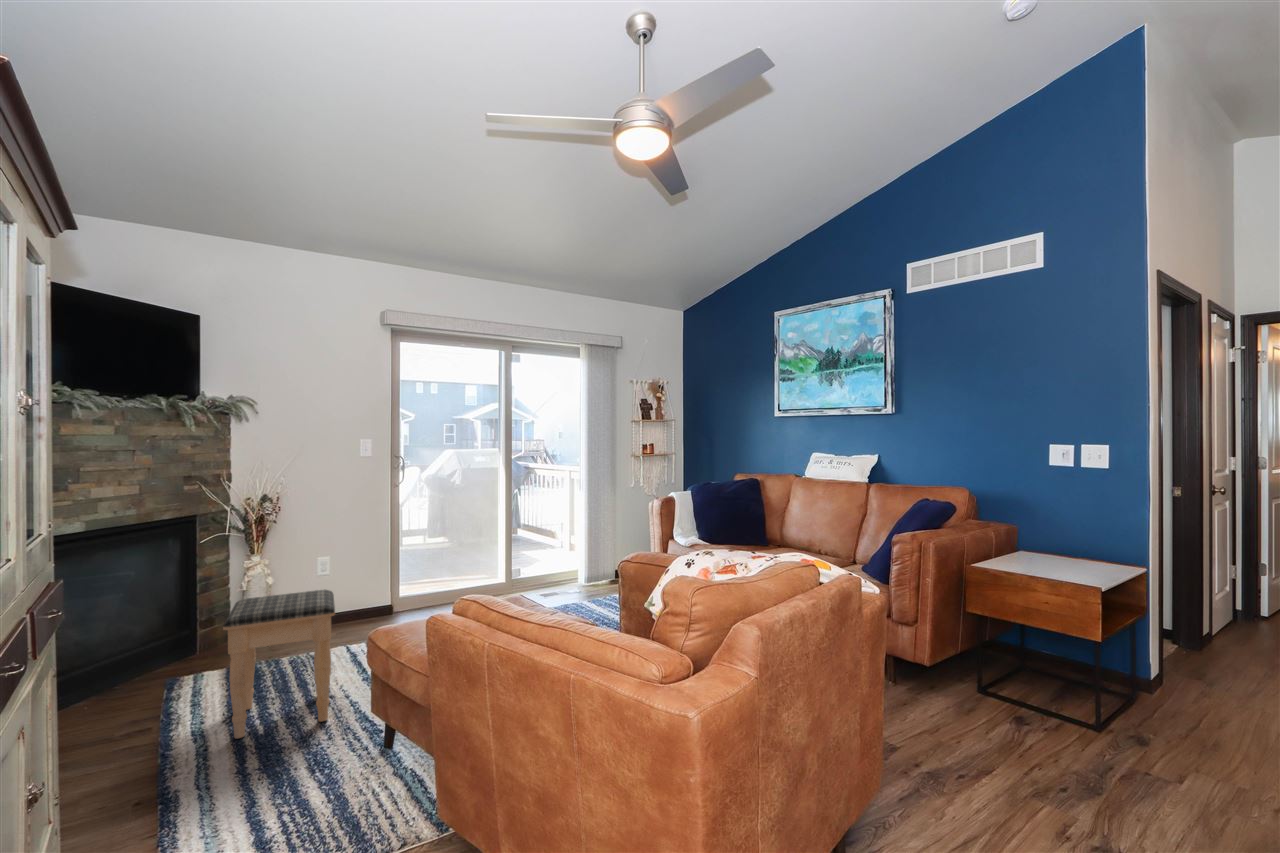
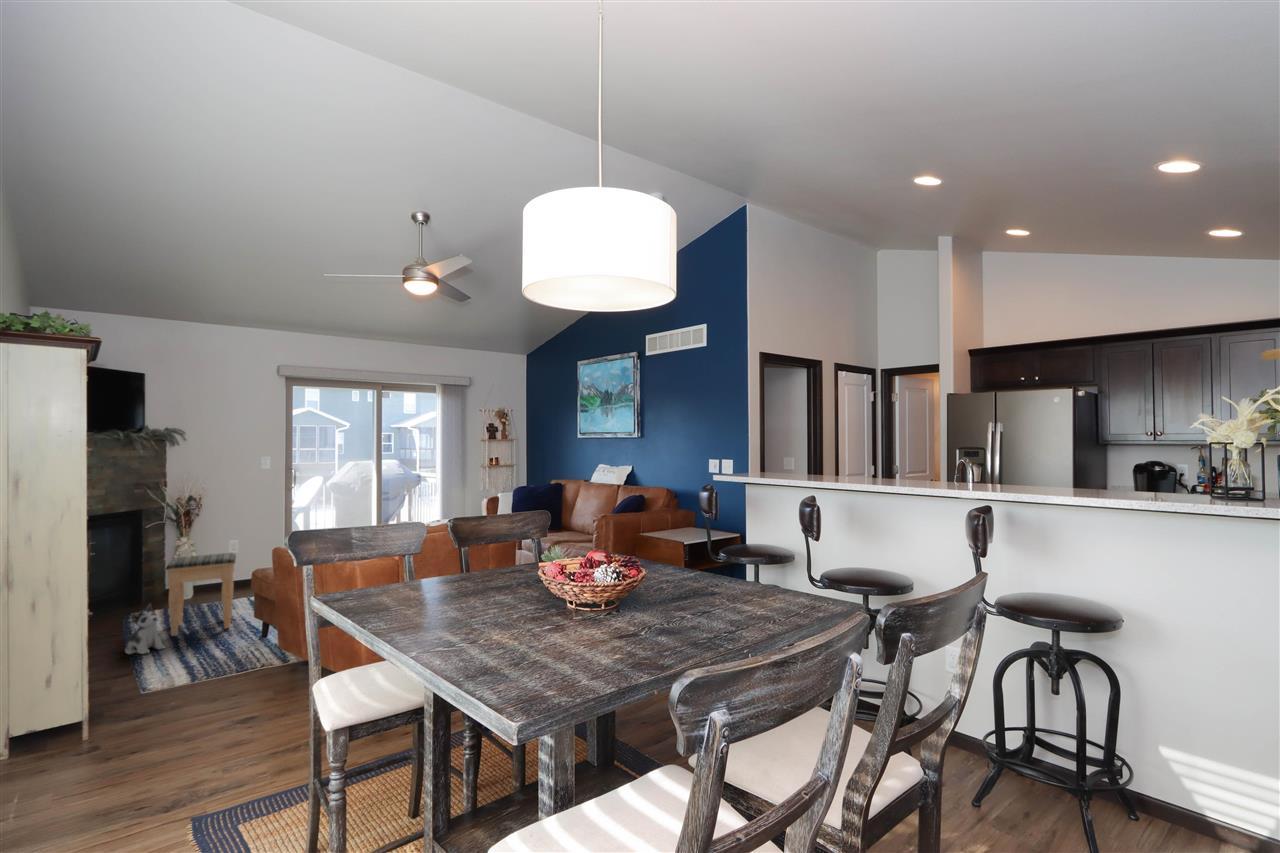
plush toy: none [153,694,223,793] -> present [125,603,165,654]

